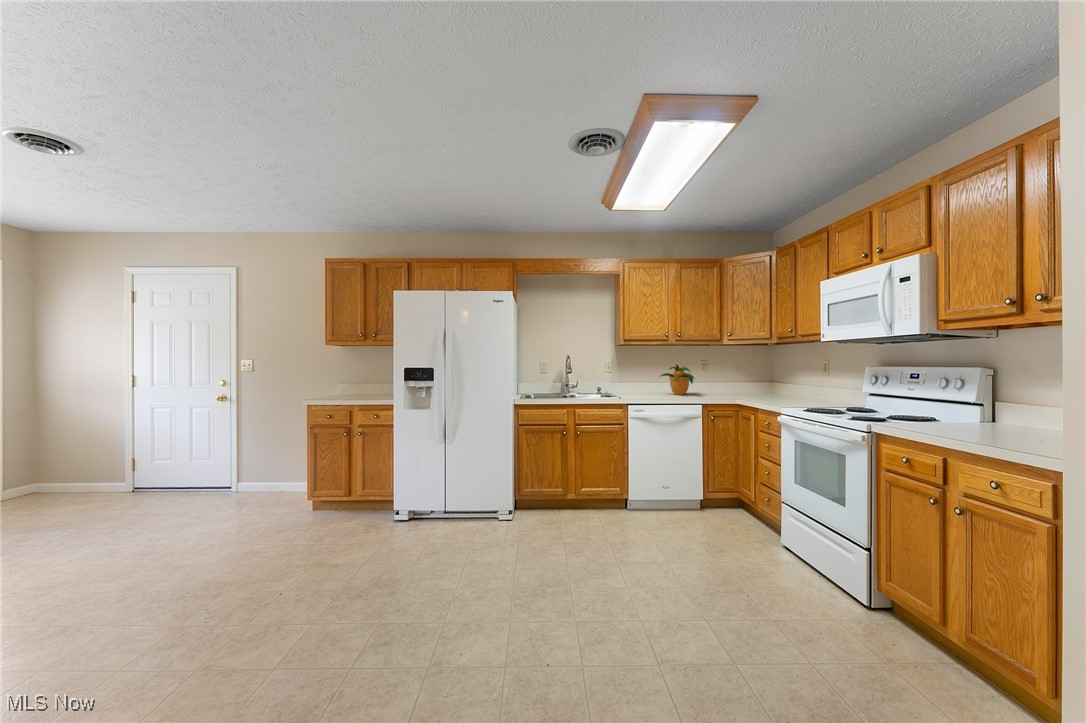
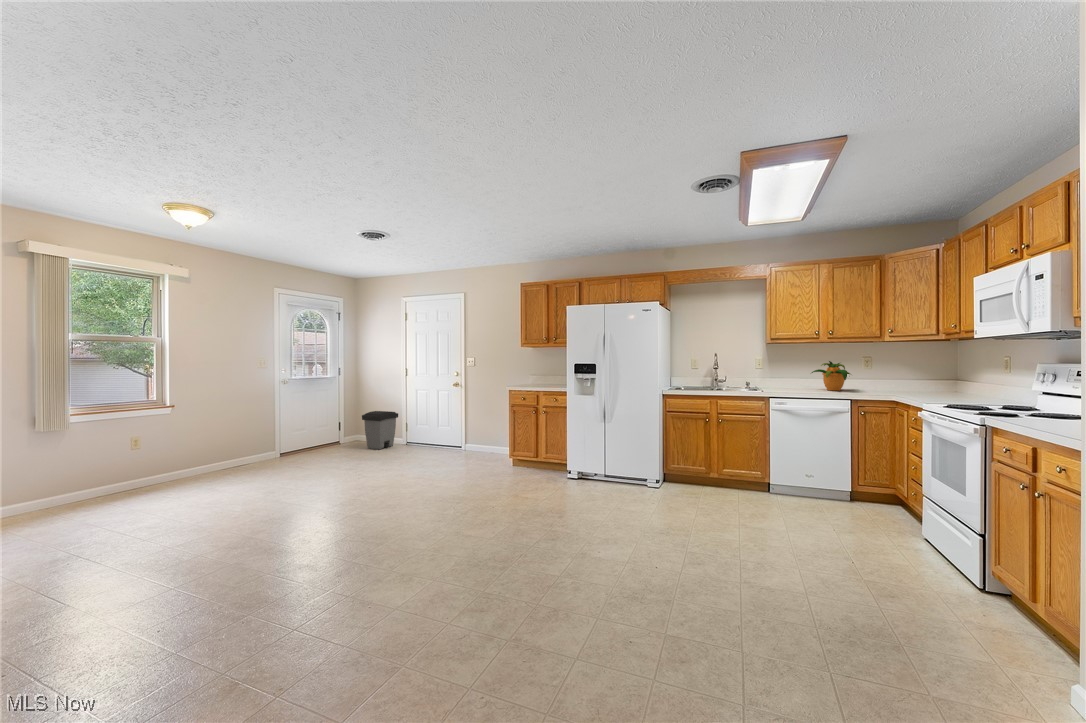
trash can: none [36,443,116,506] -> present [362,411,398,449]

